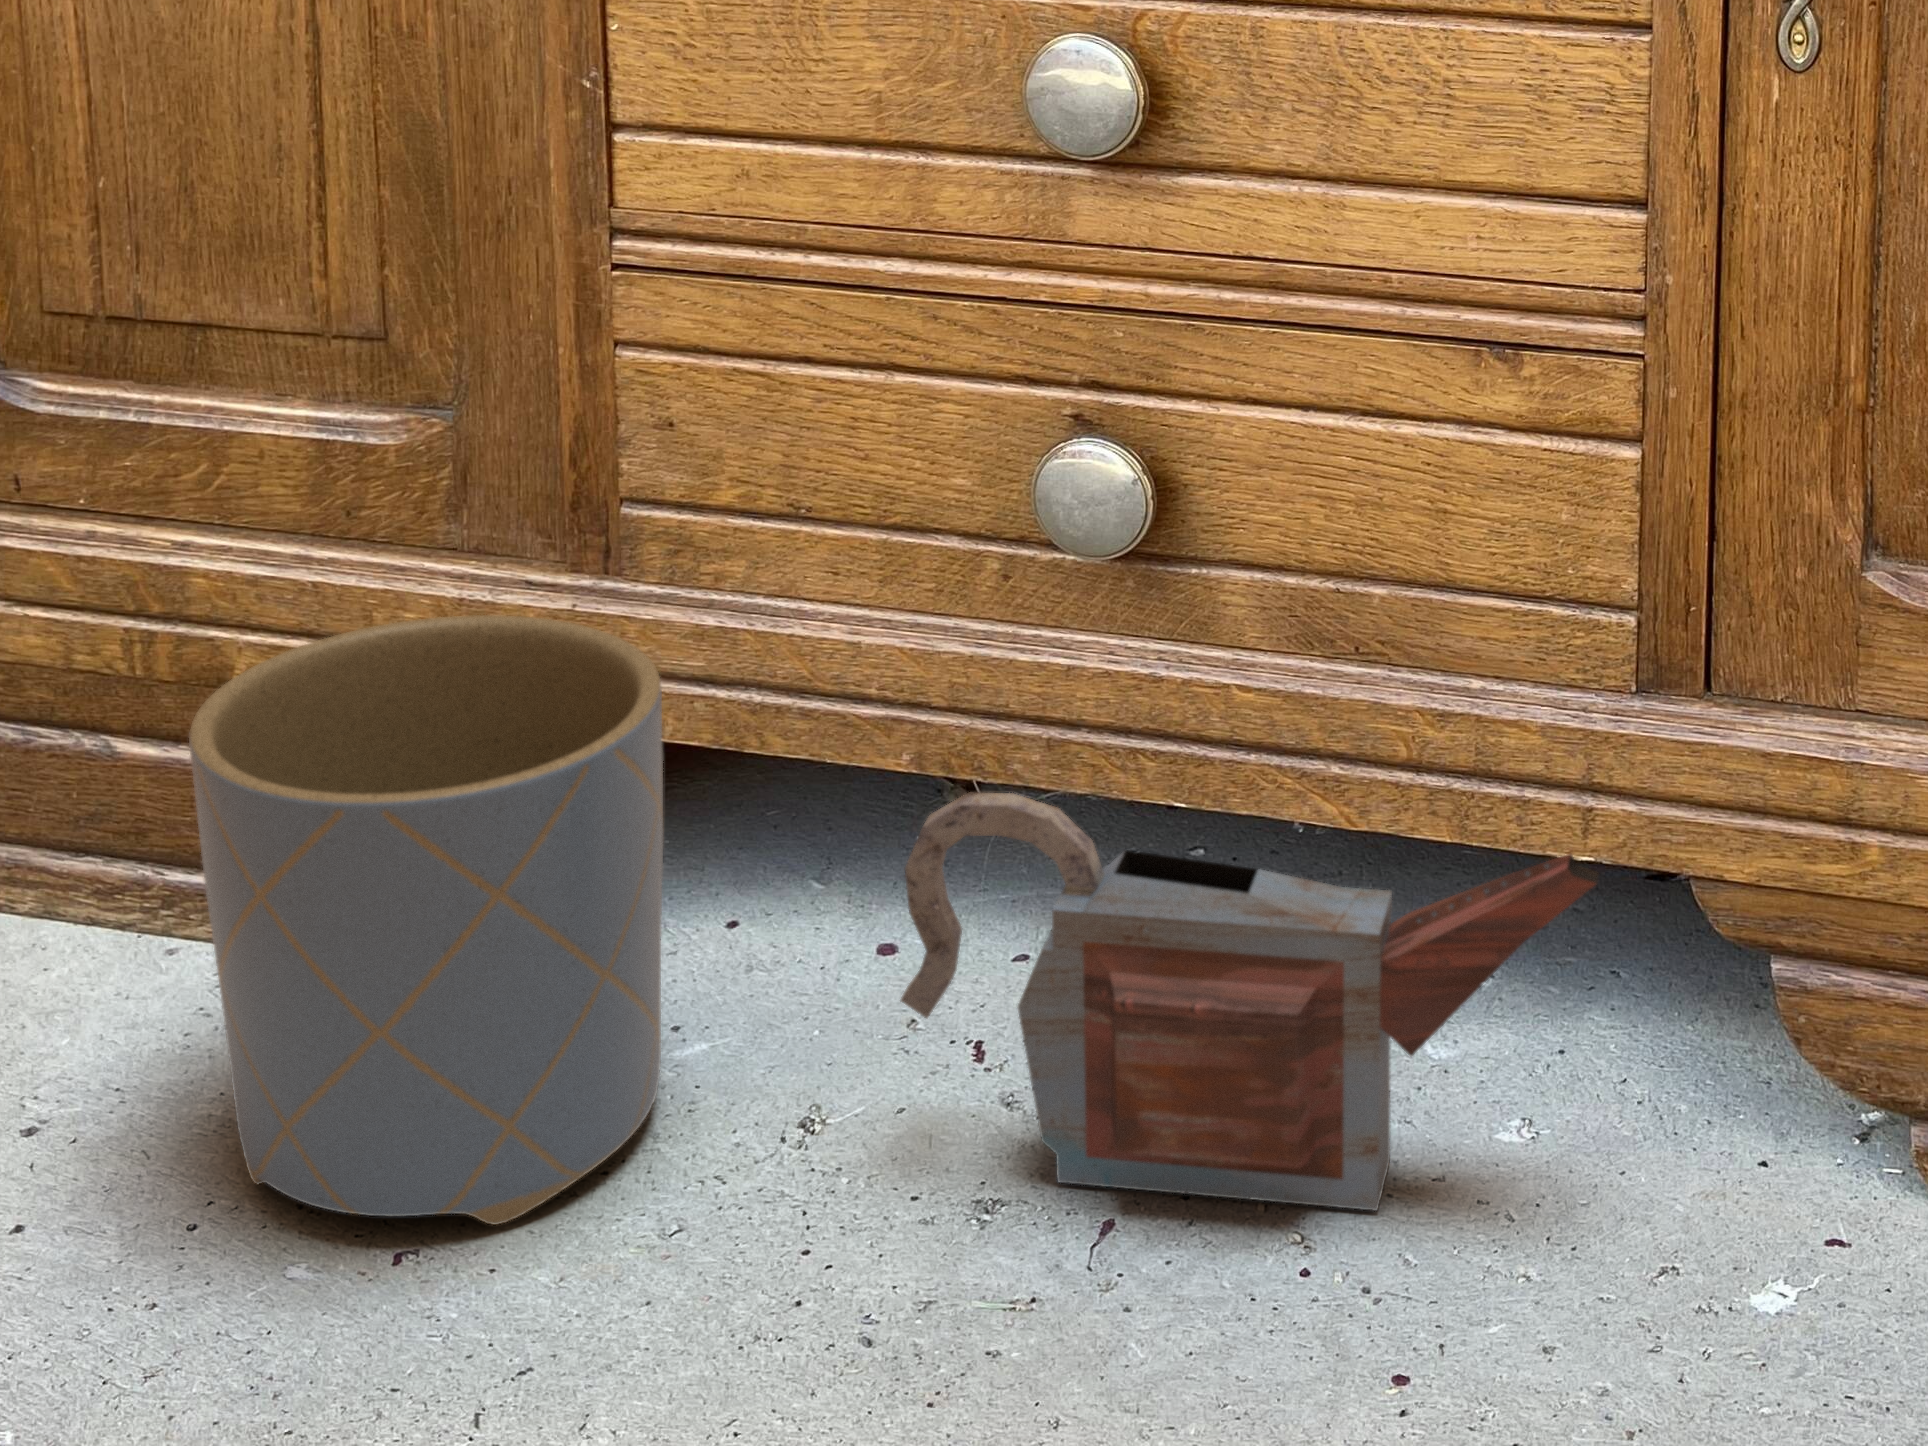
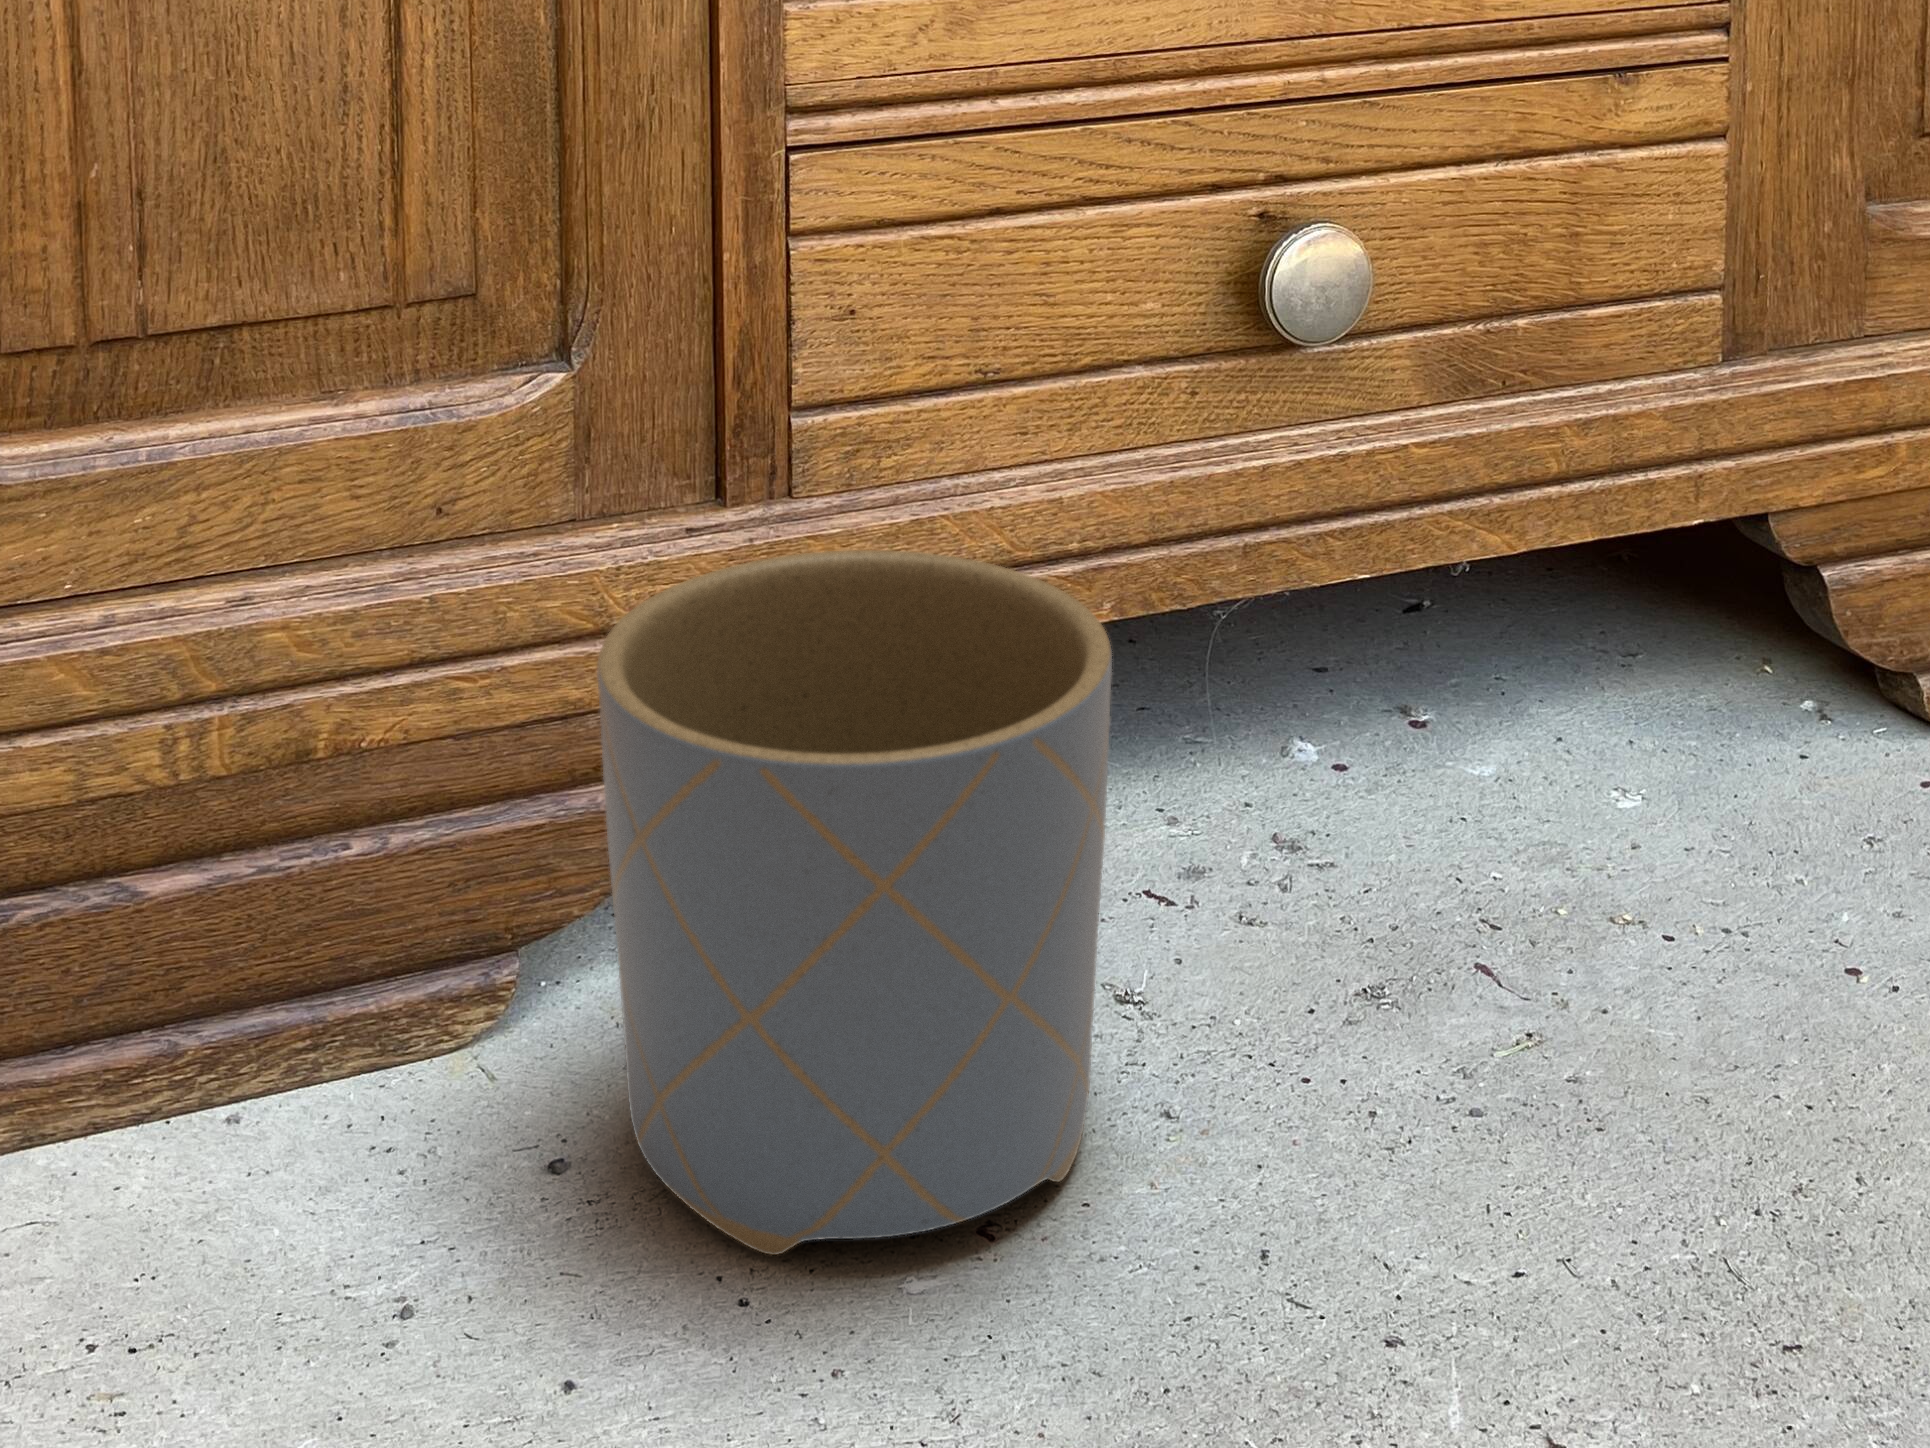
watering can: present [901,792,1598,1211] -> none [1260,500,1802,950]

